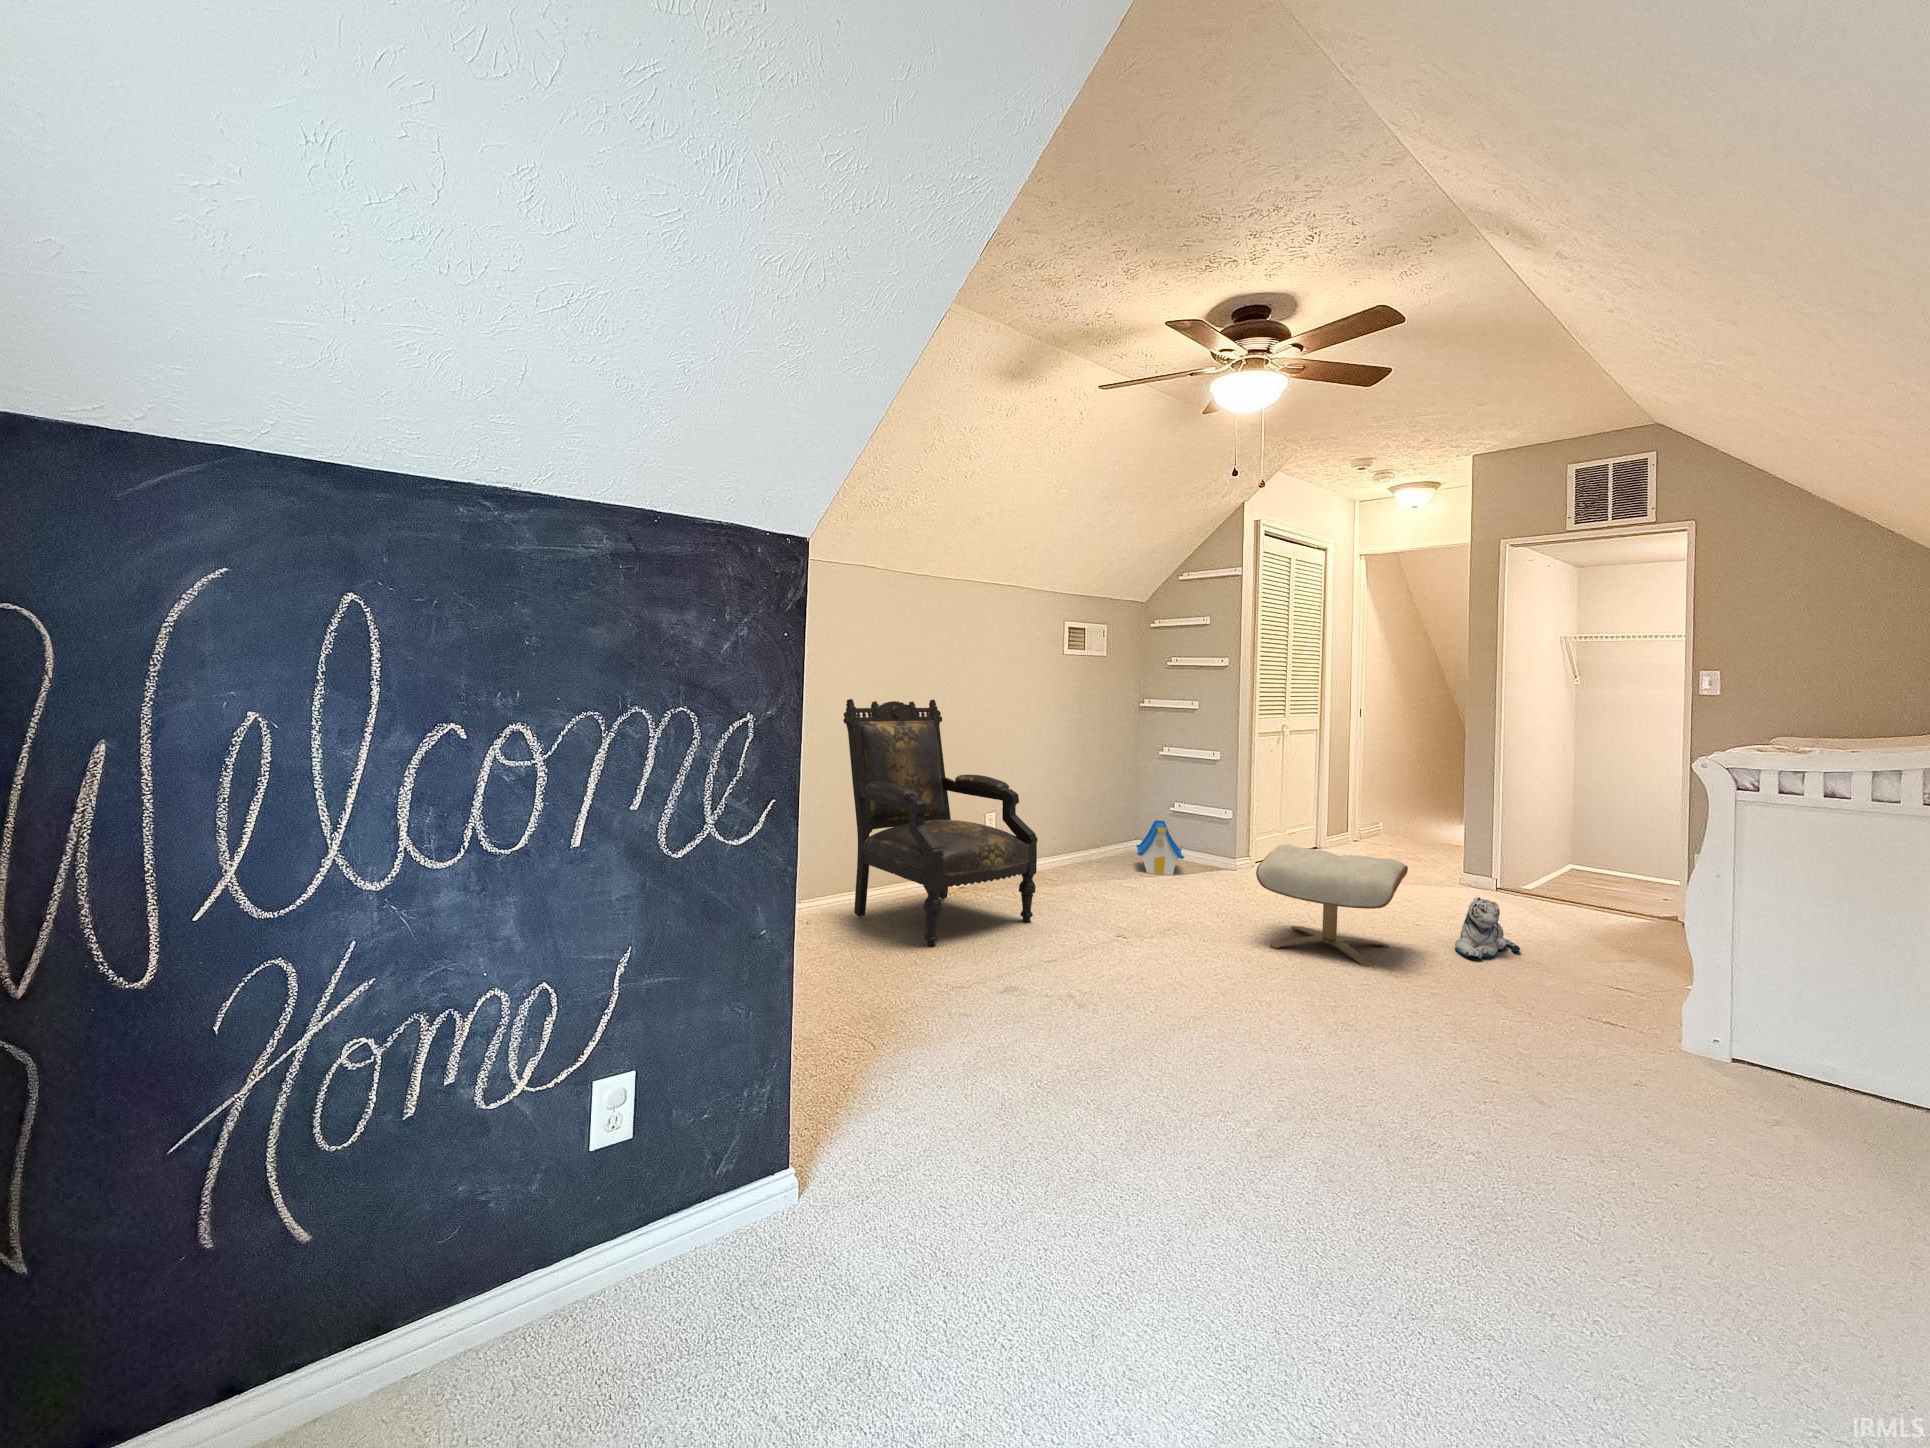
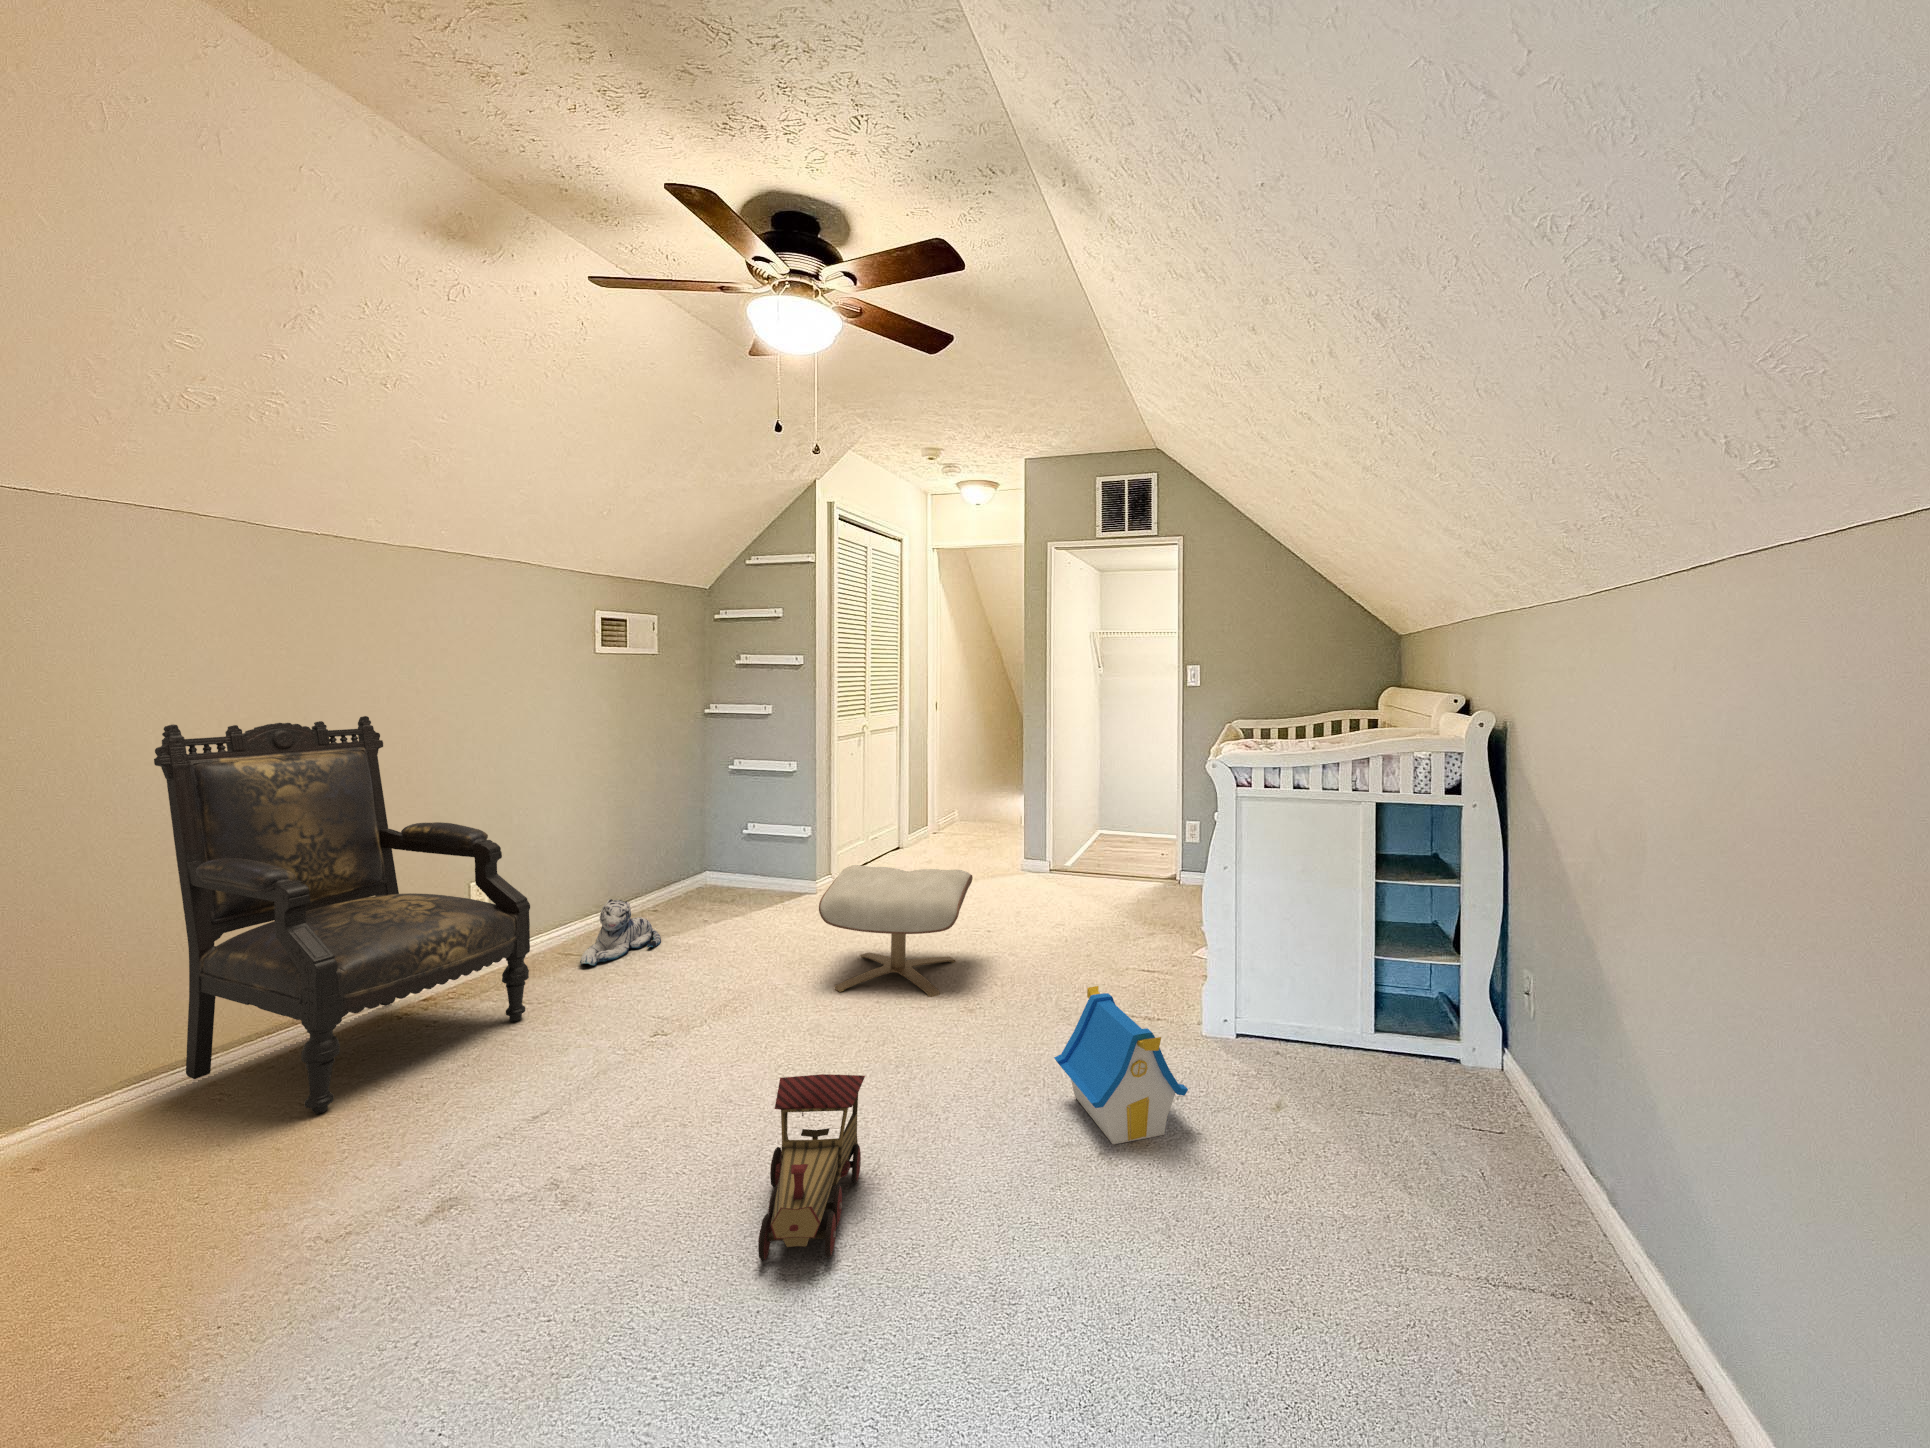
toy house: present [1136,819,1184,875] -> present [1054,986,1188,1144]
plush toy: present [1455,897,1520,959] -> present [580,899,661,966]
toy train: none [1236,969,1313,1090] -> present [758,1074,865,1262]

